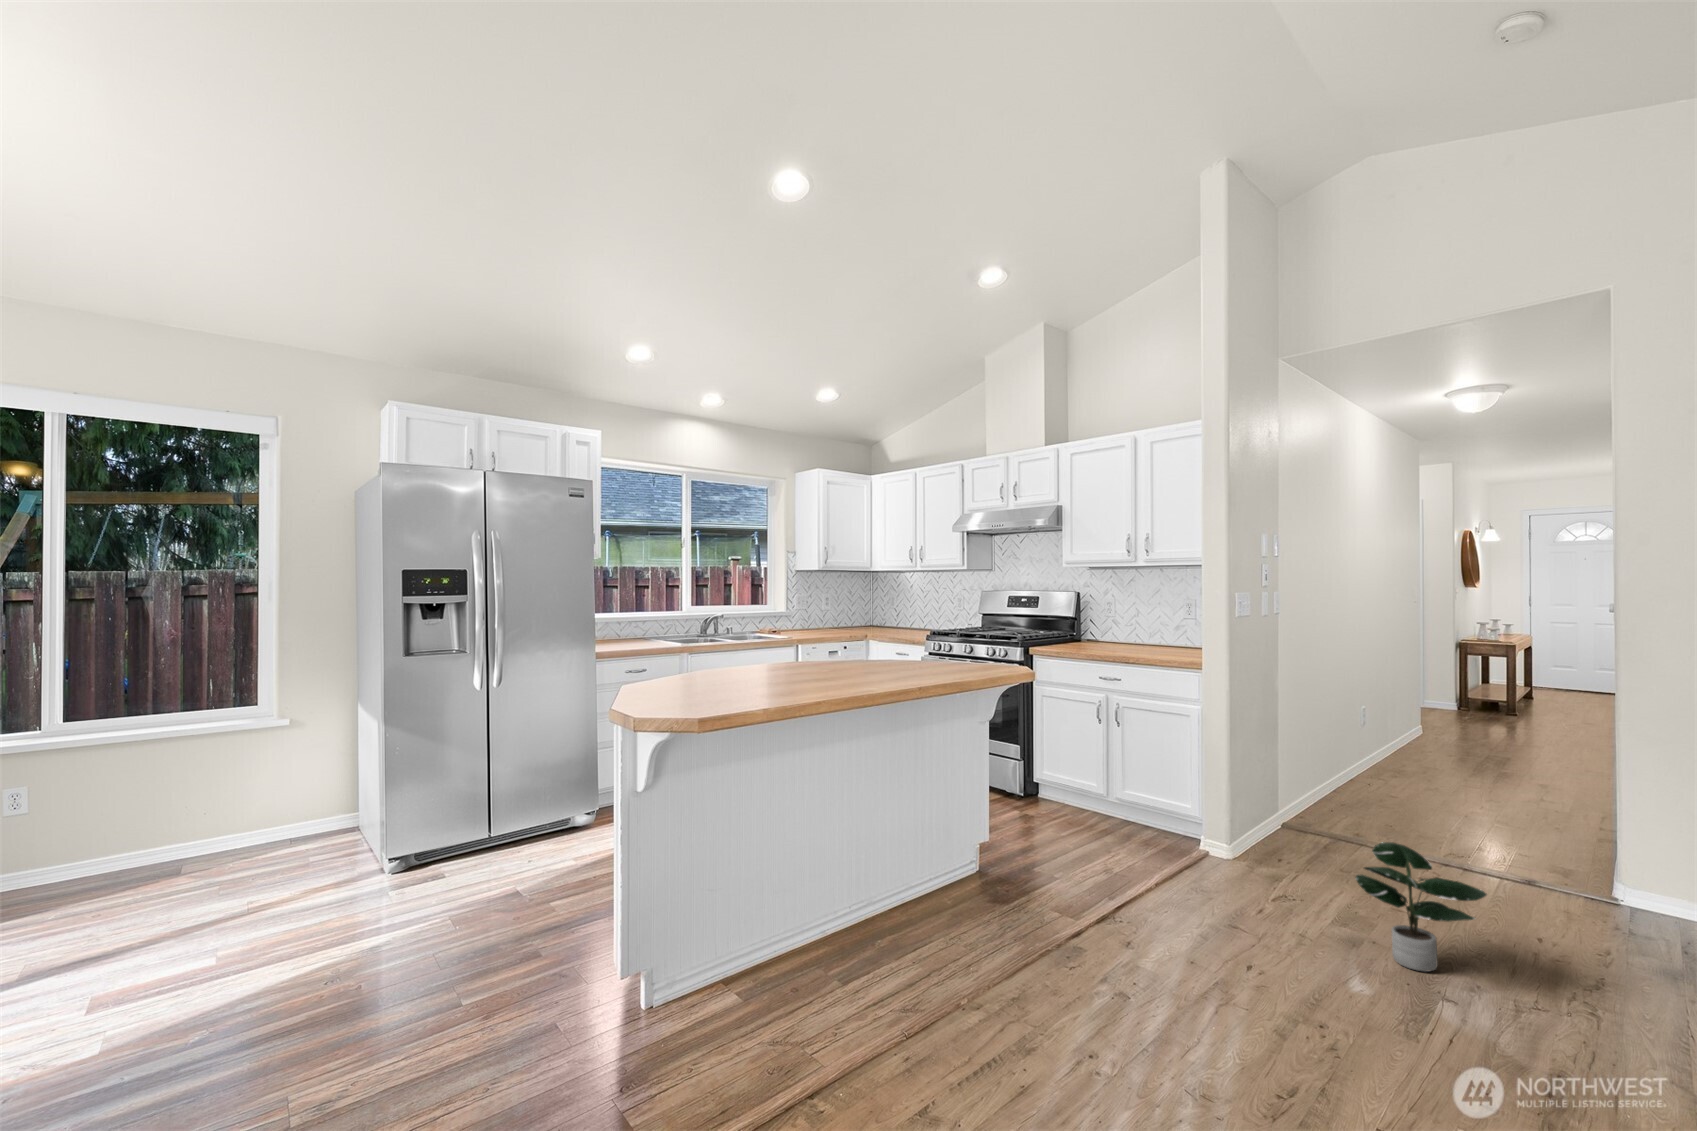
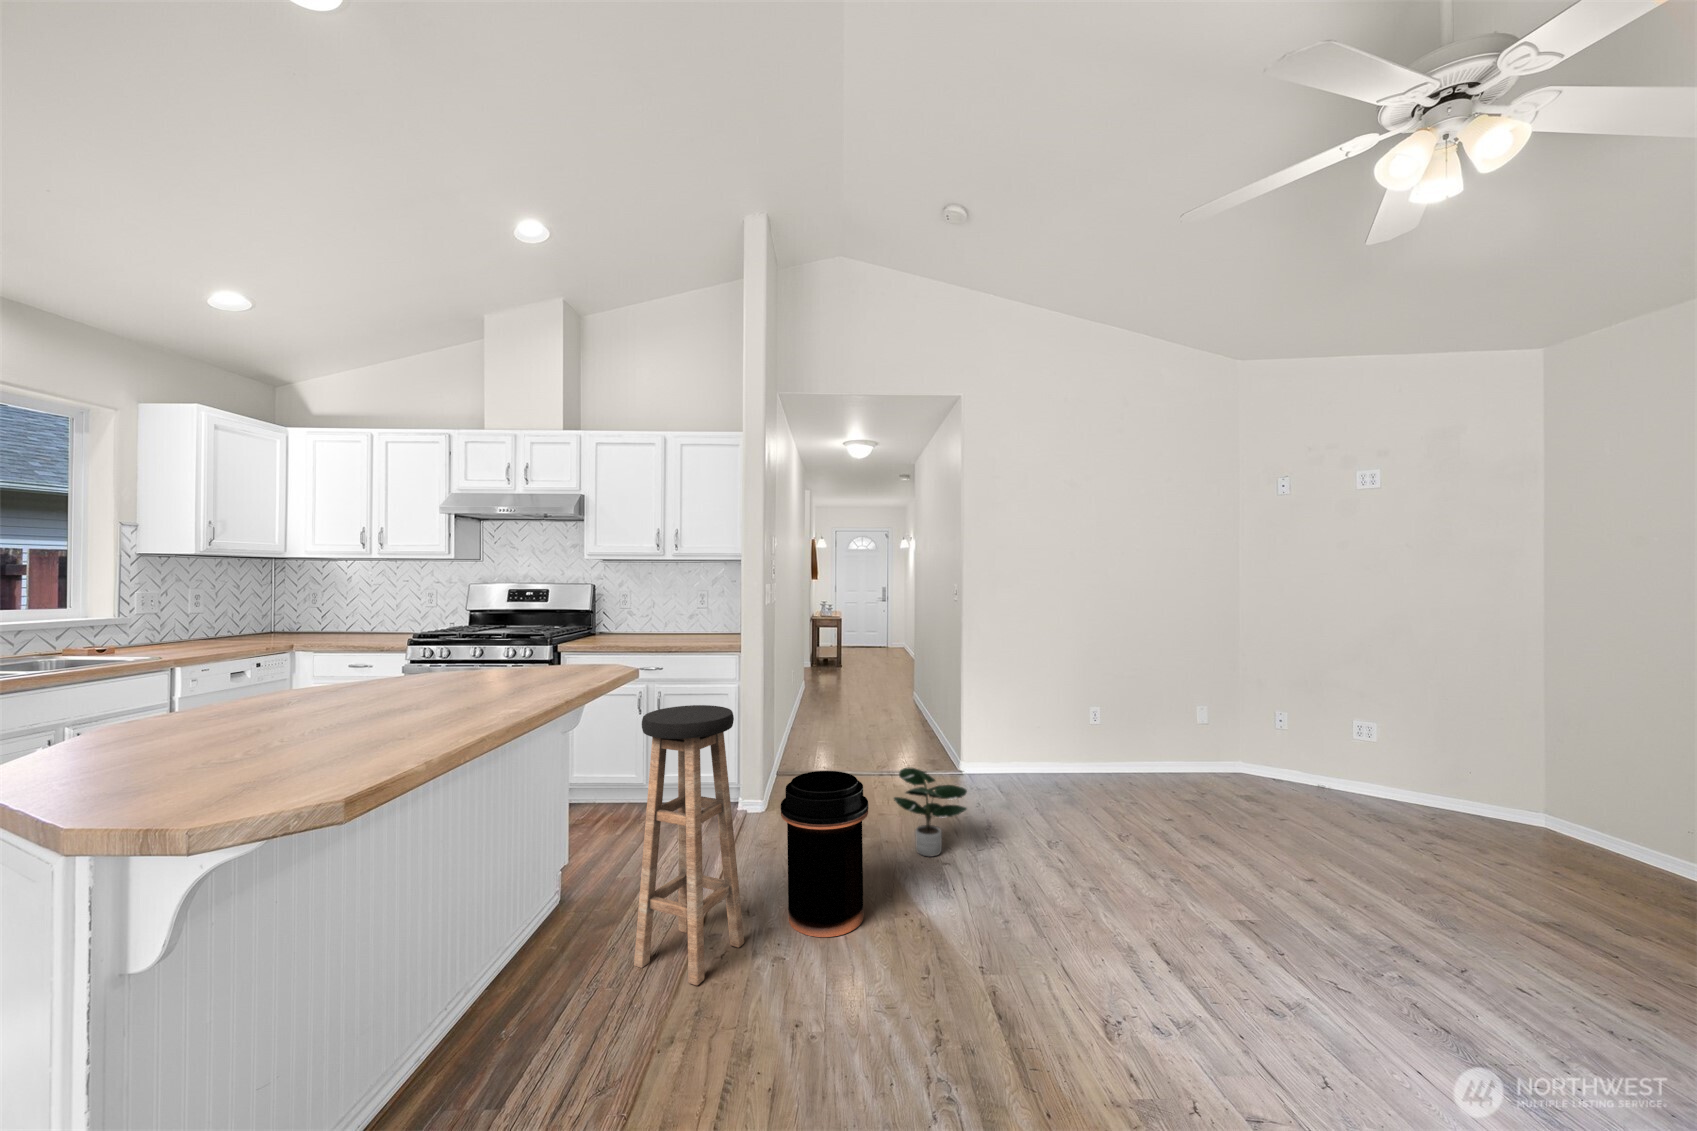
bar stool: none [994,706,1096,963] -> present [634,705,744,985]
trash can: none [1144,803,1253,990] -> present [781,771,868,937]

